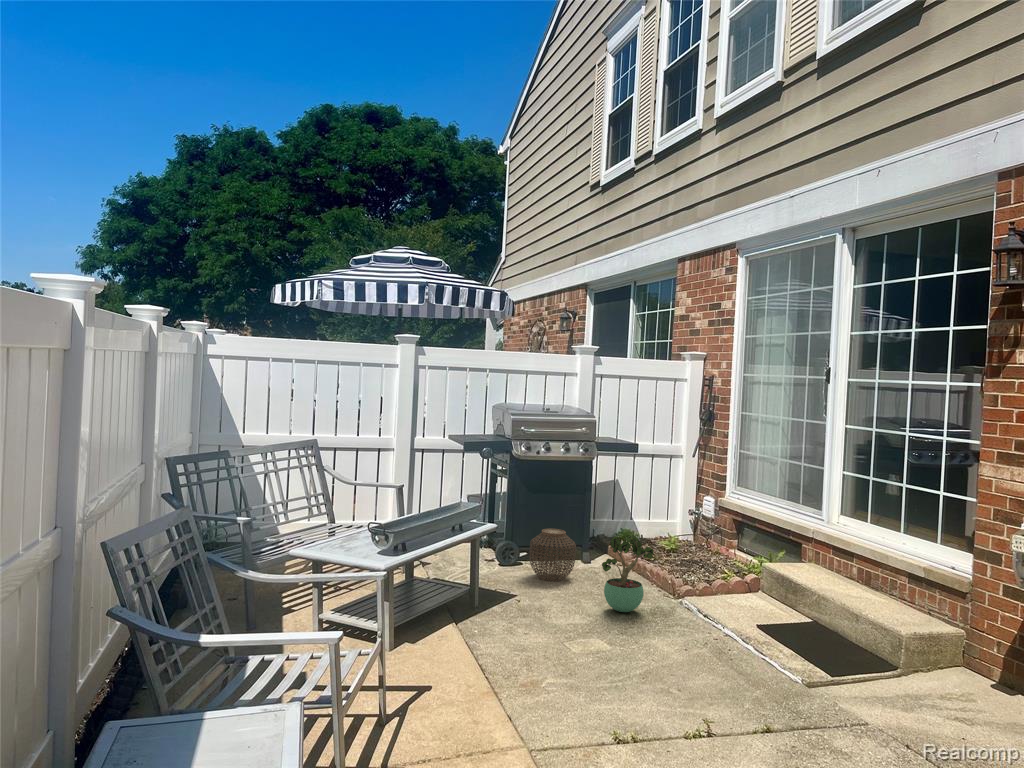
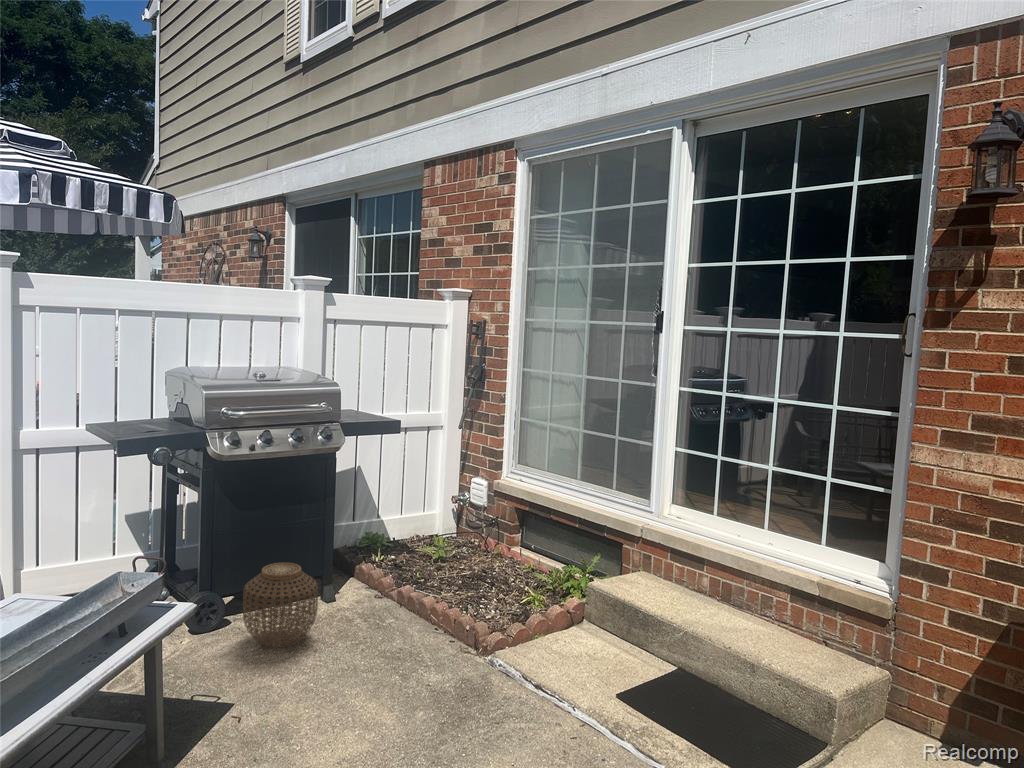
potted plant: present [602,535,654,612] -> none [378,580,459,701]

